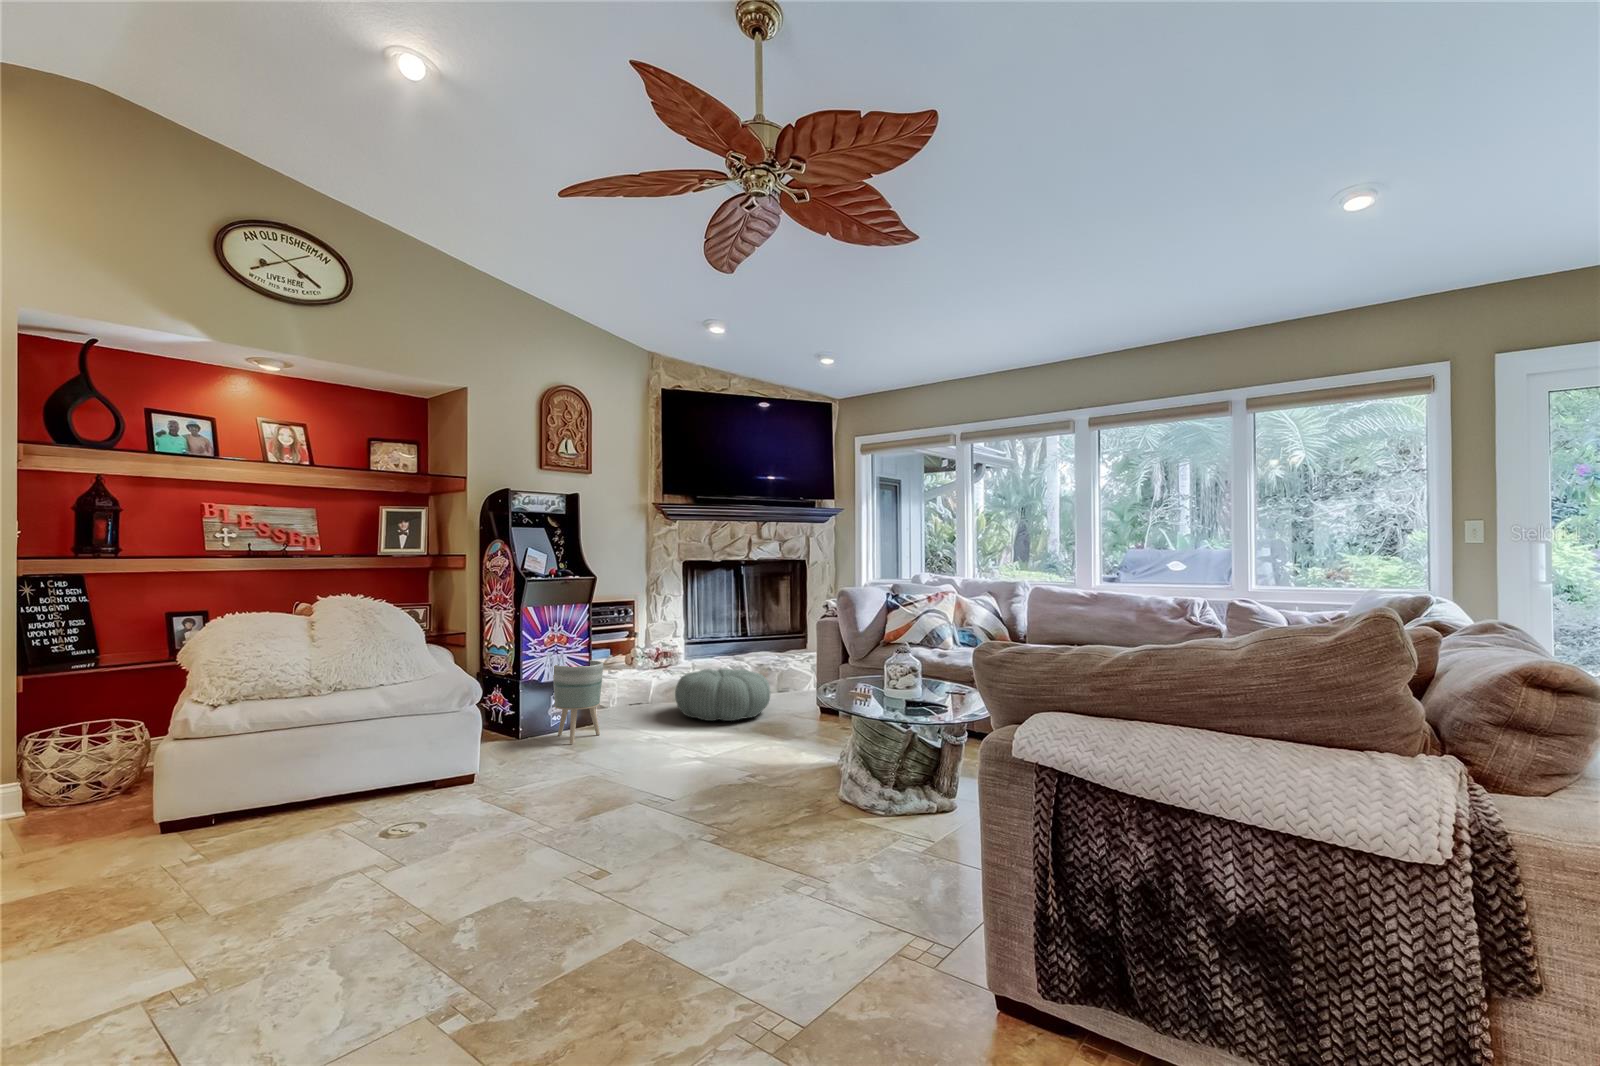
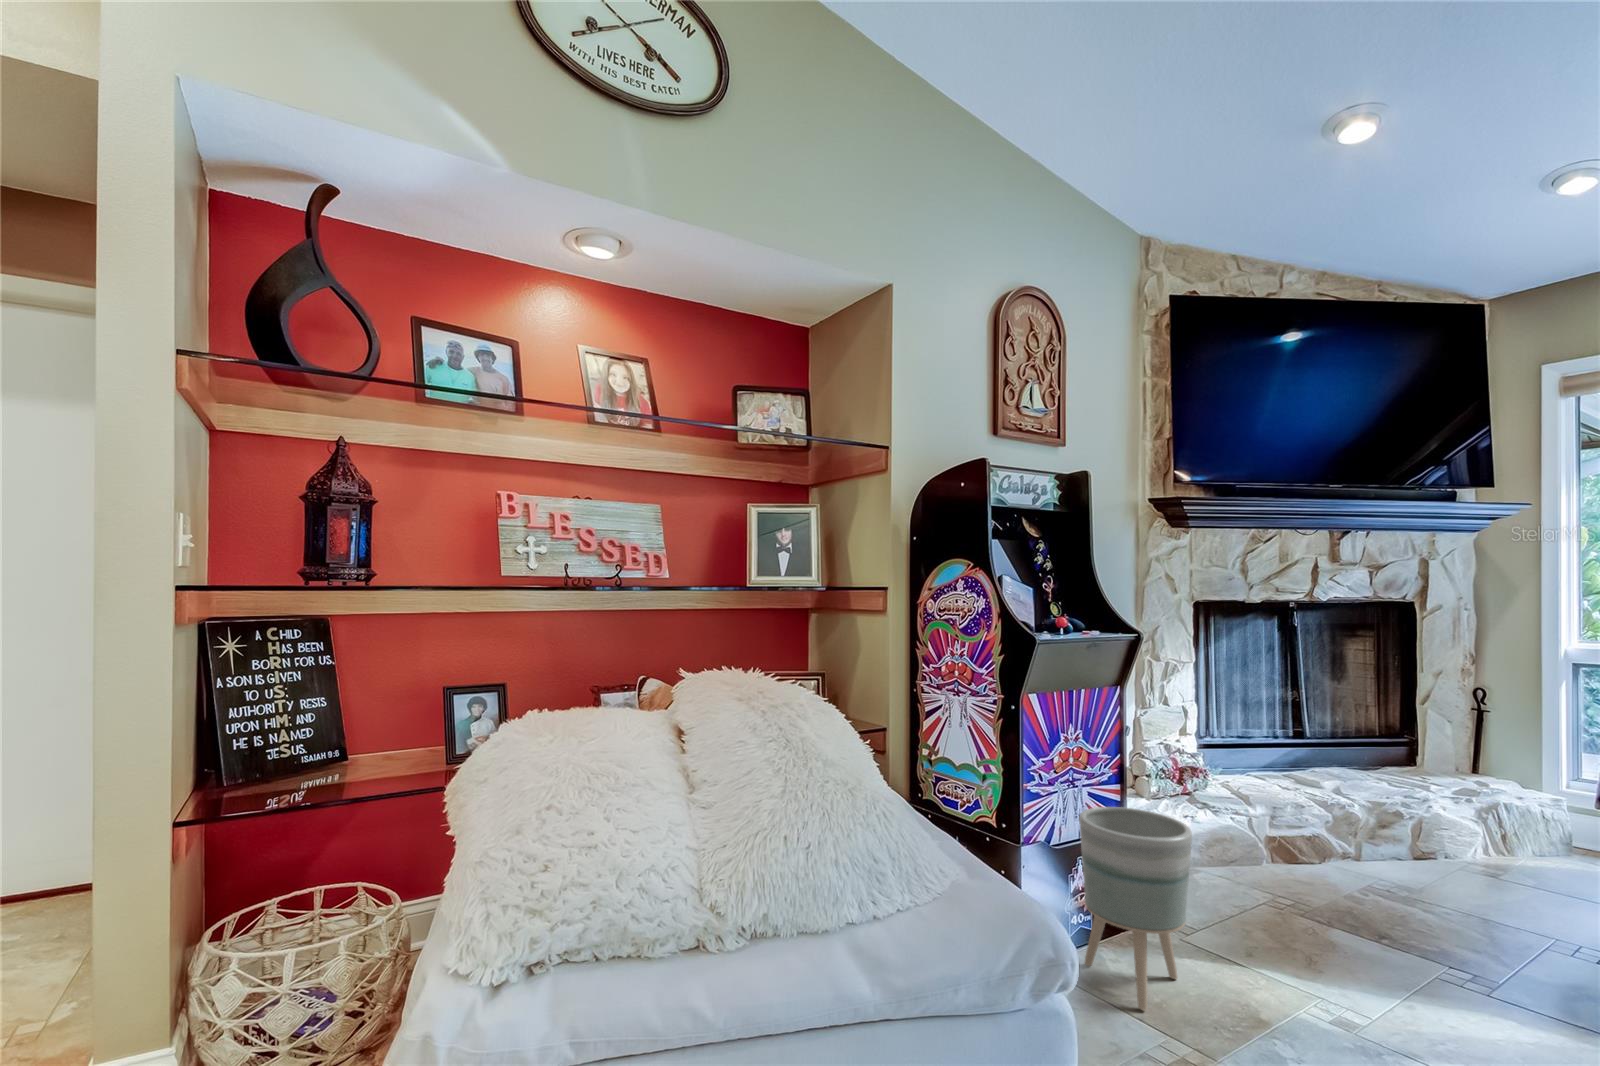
pouf: present [675,668,770,721] -> none [1272,825,1537,974]

